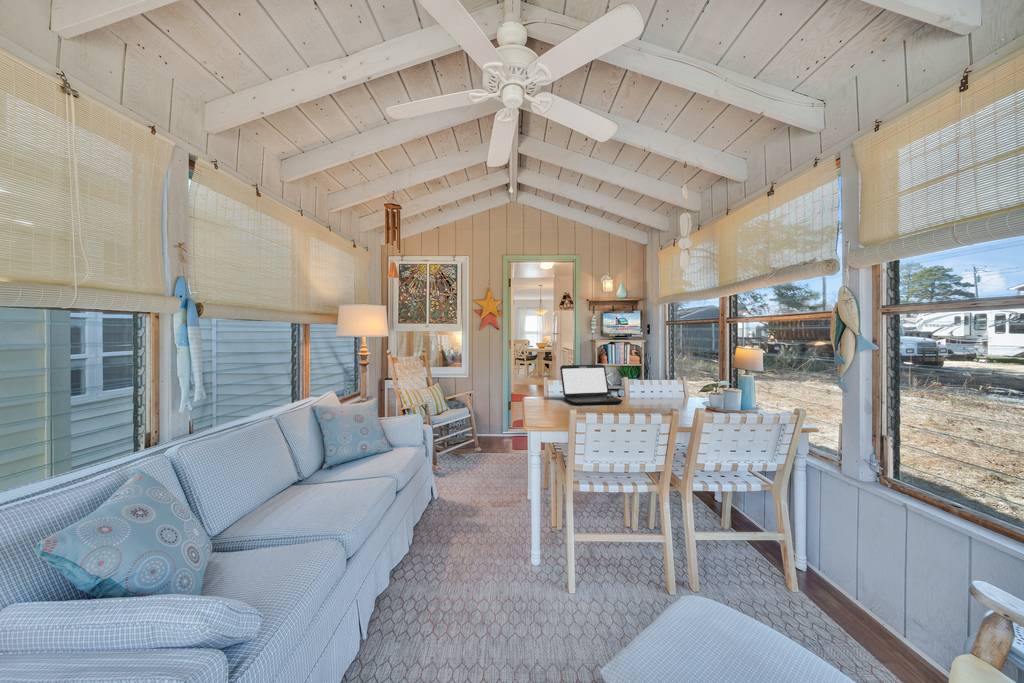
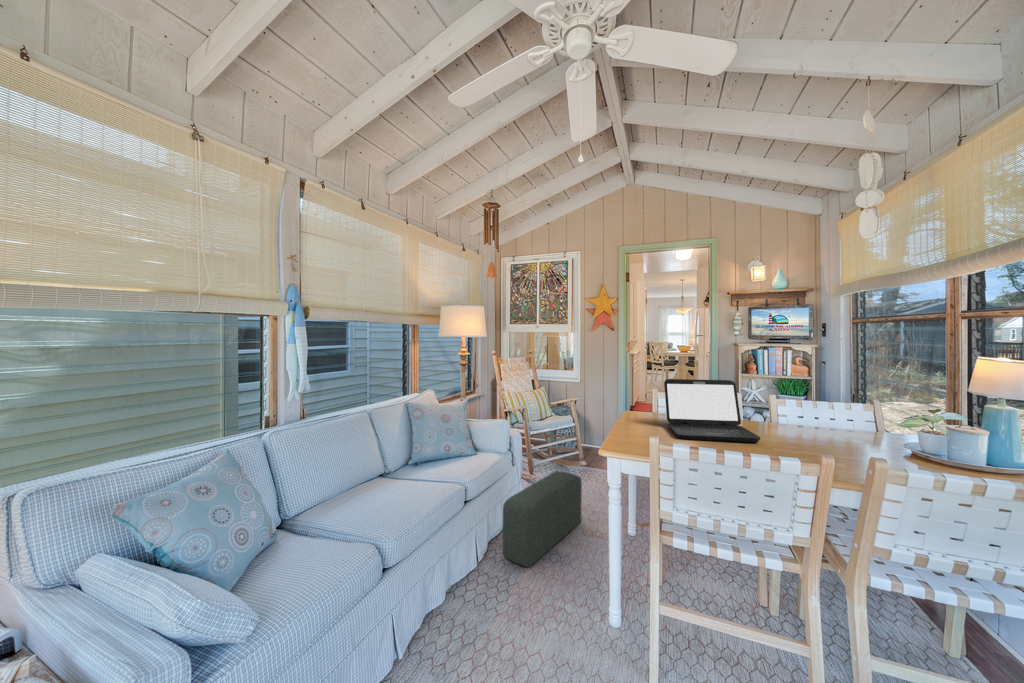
pouf: none [440,449,493,522] -> present [503,471,582,567]

